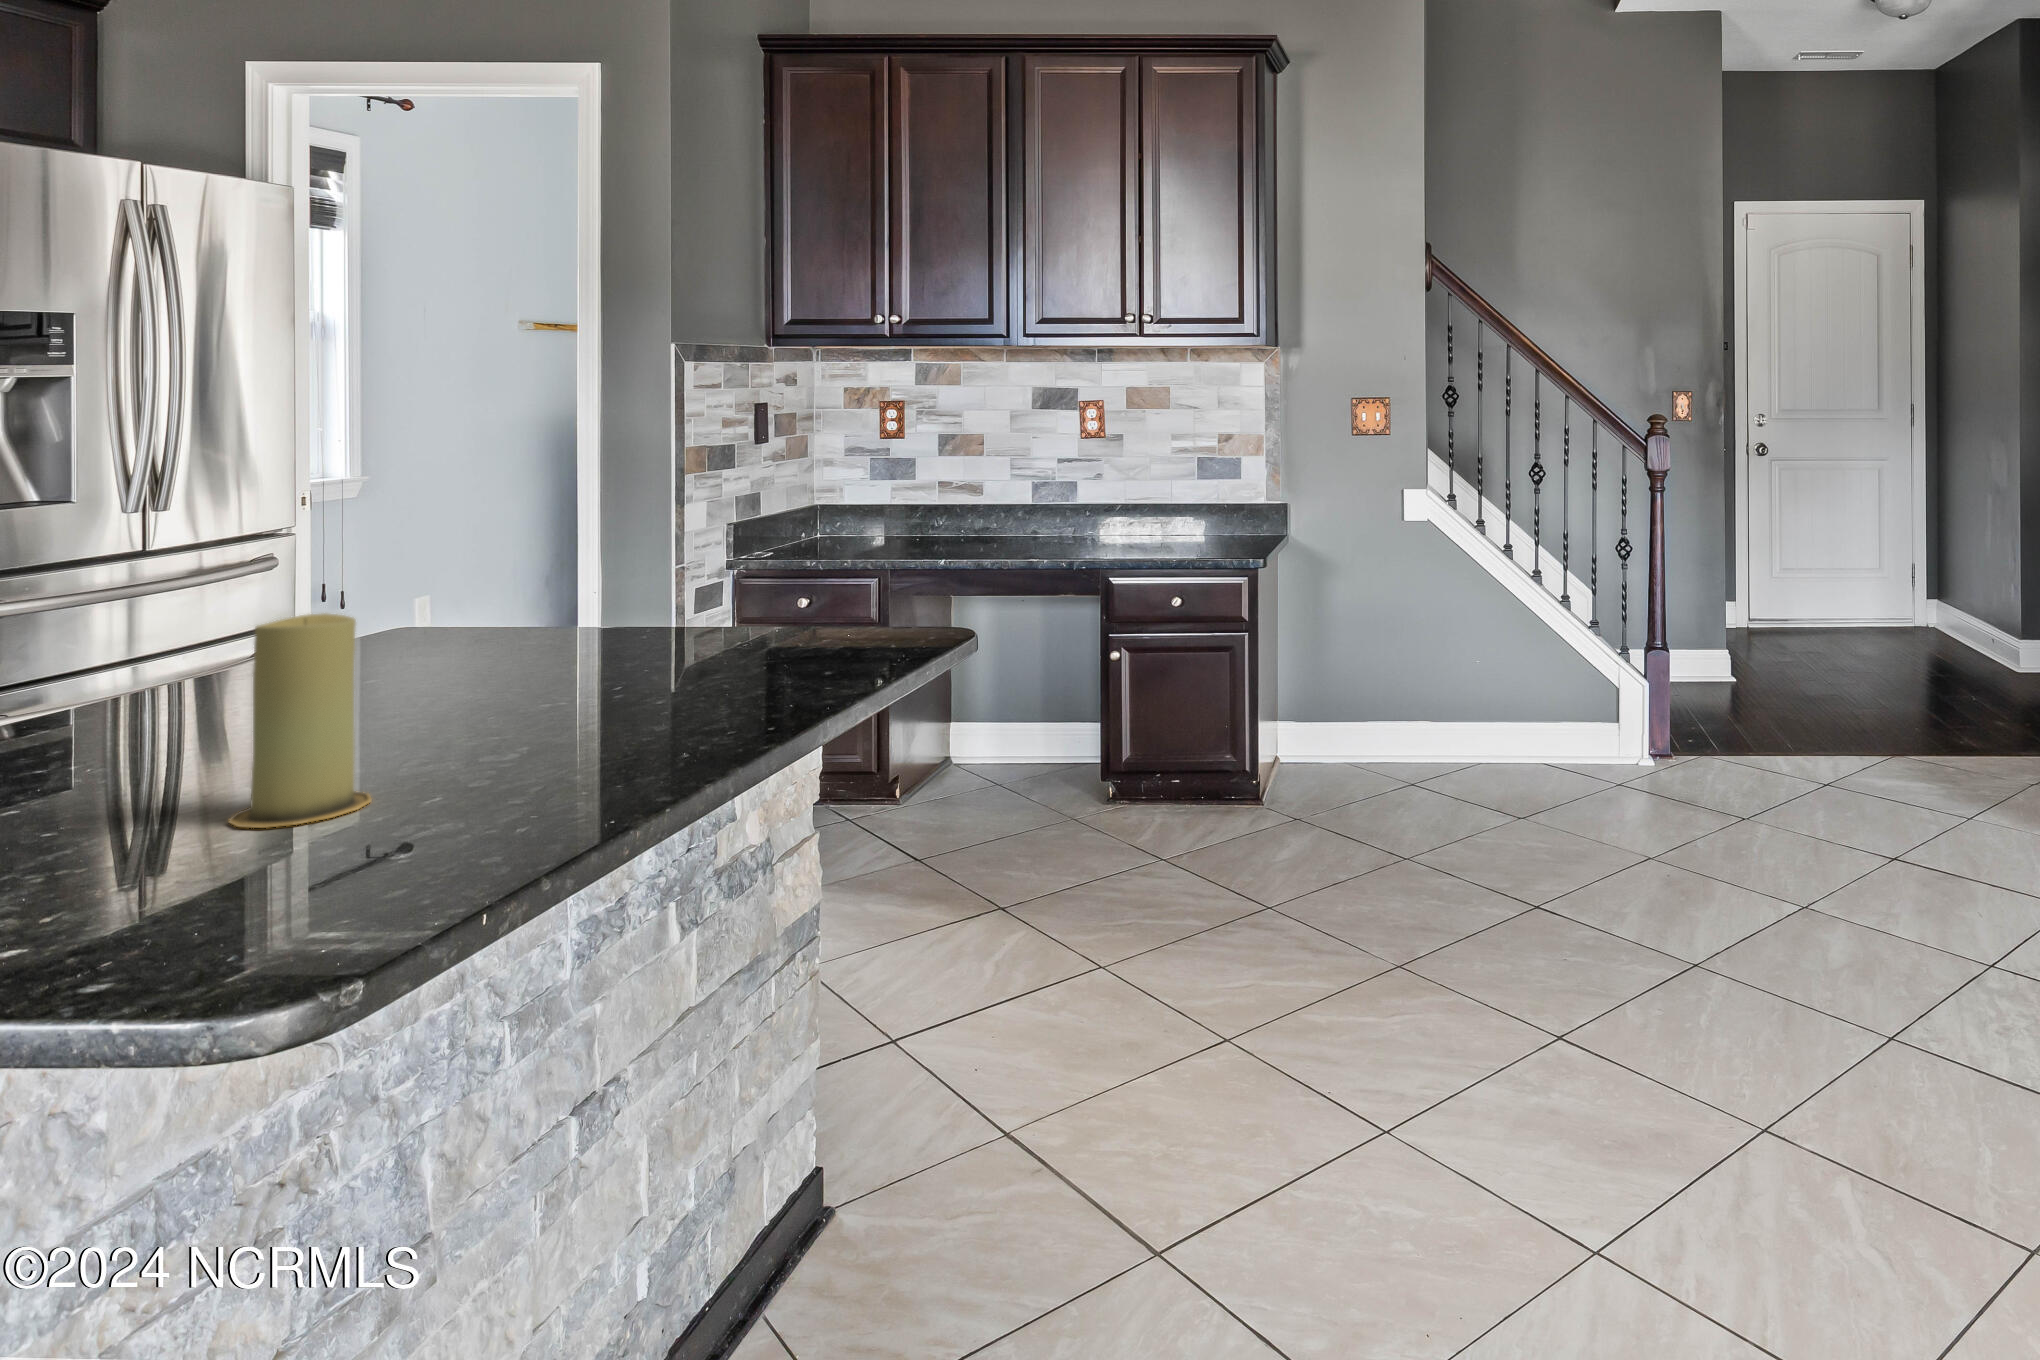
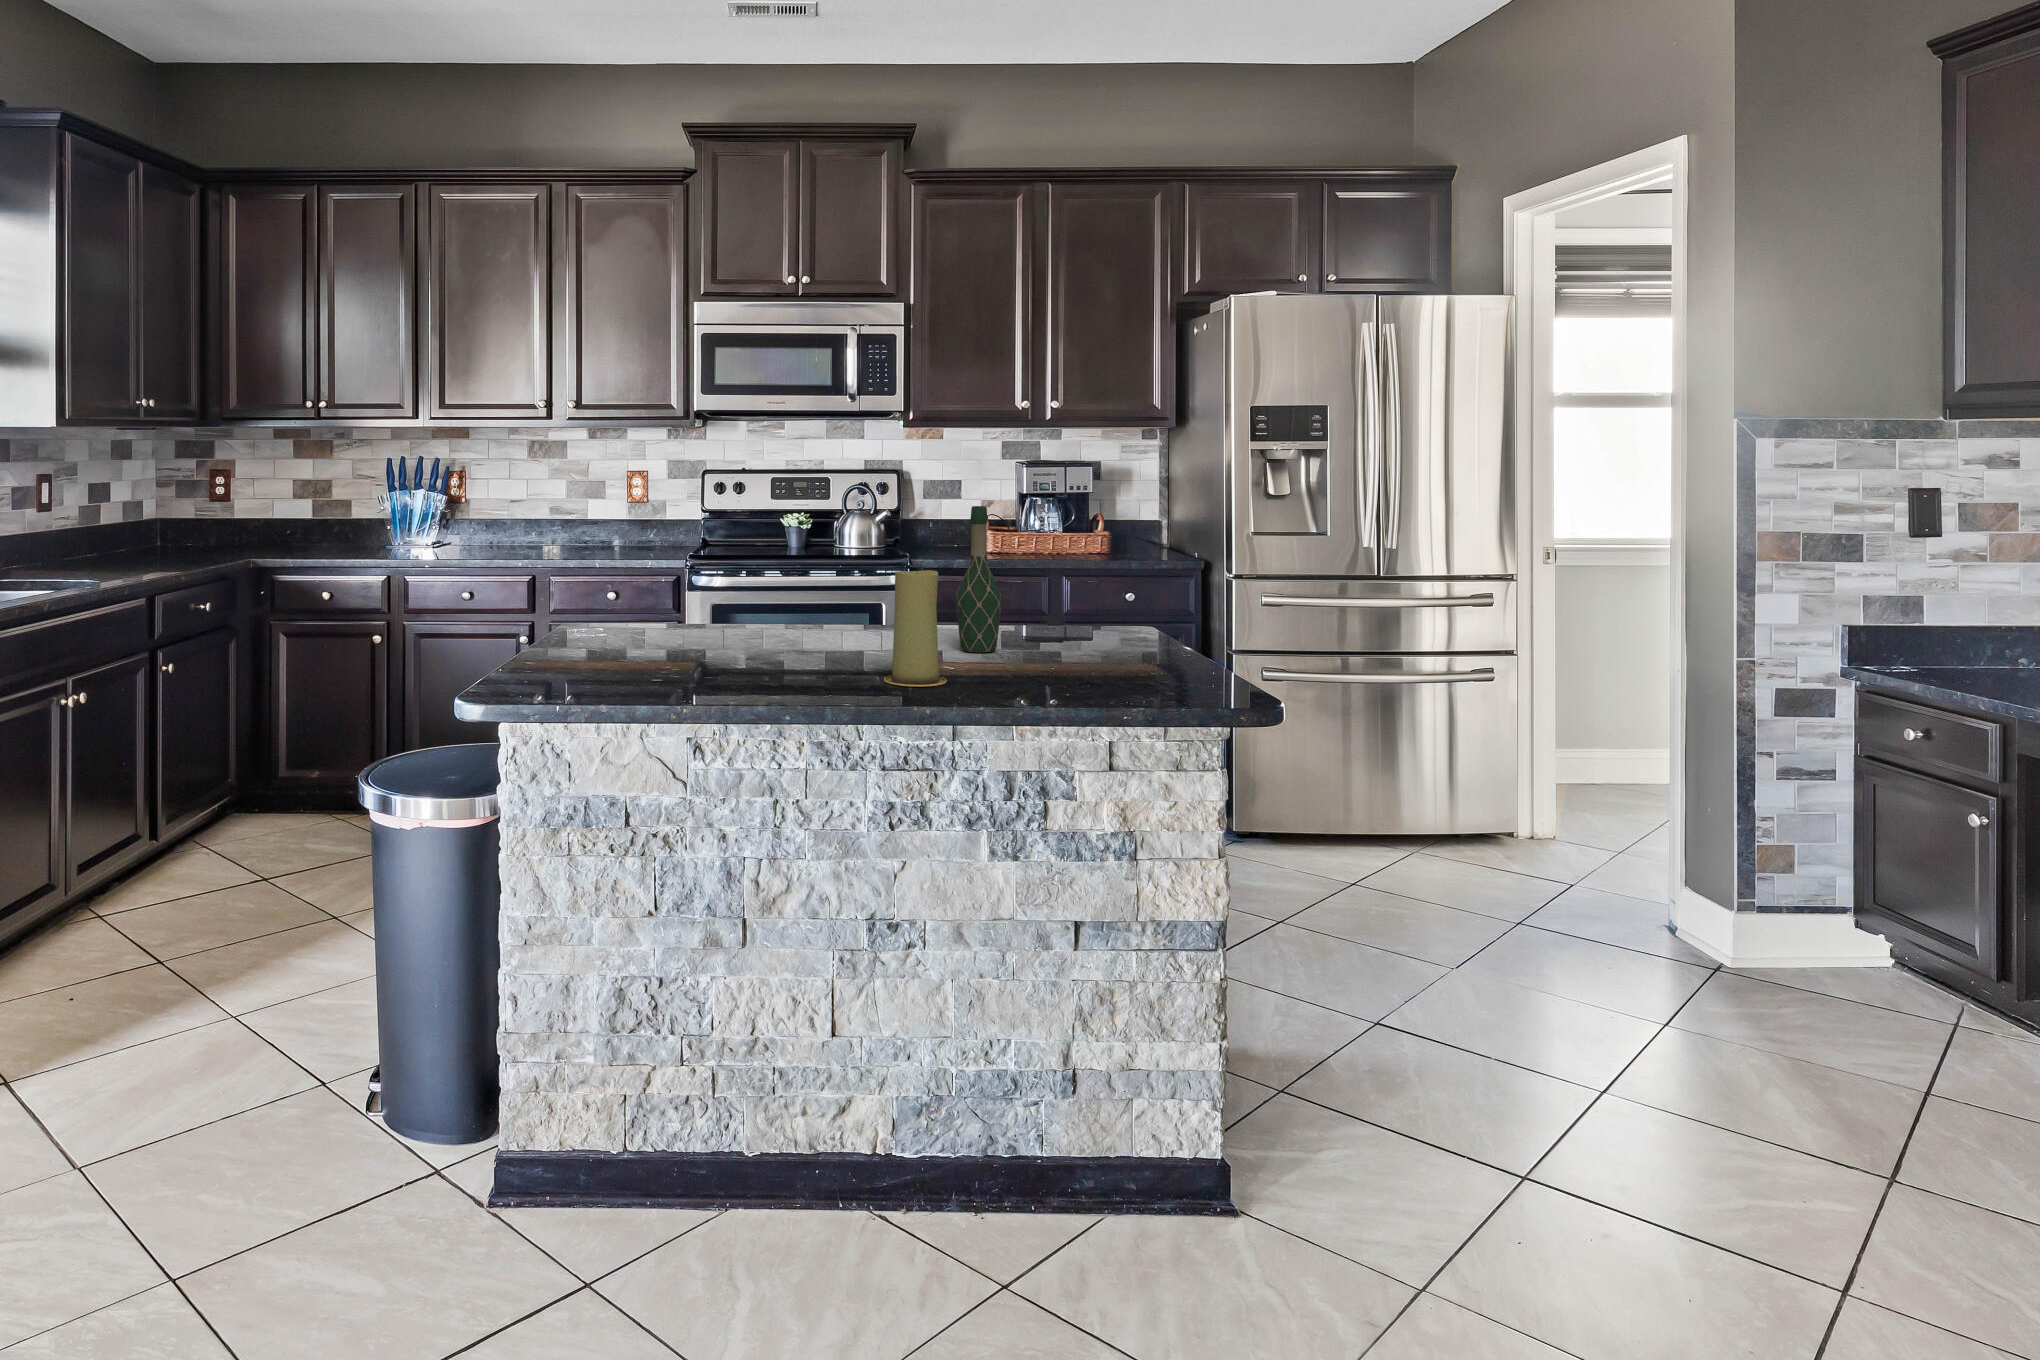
wine bottle: none [75,503,188,768] -> present [956,506,1002,652]

